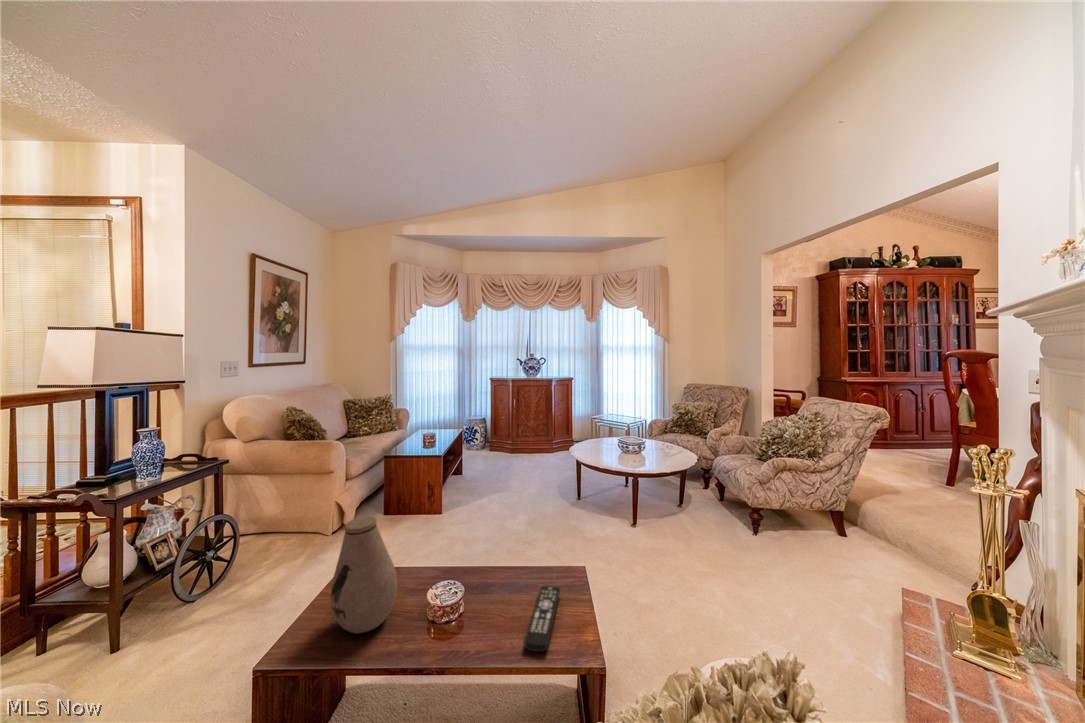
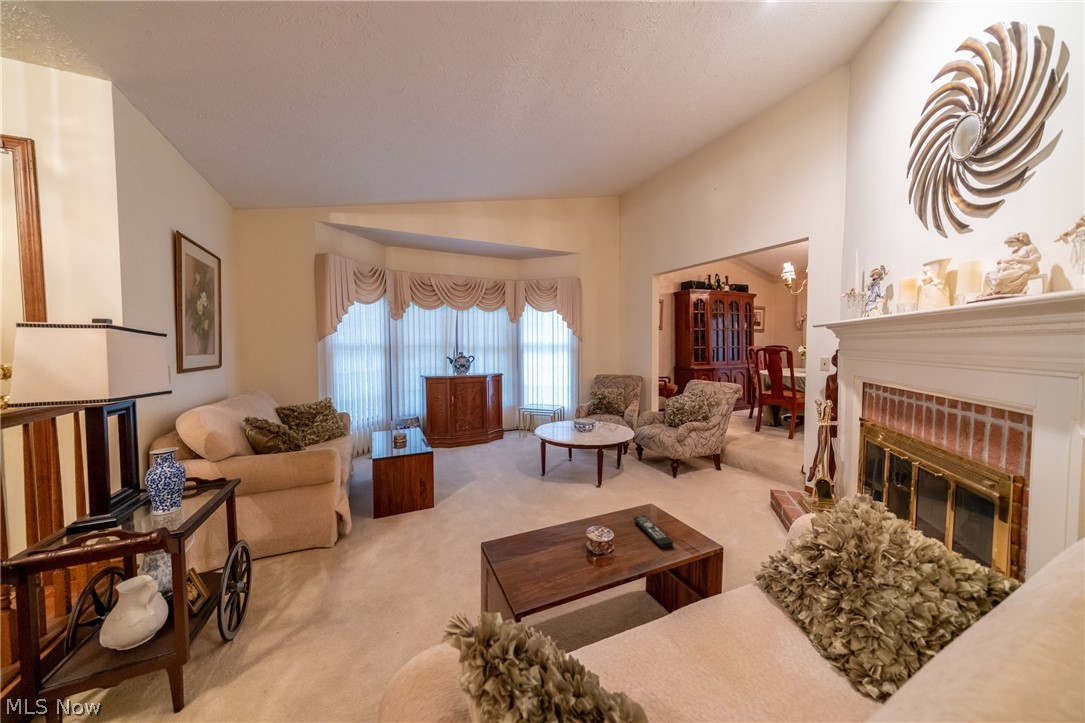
vase: present [331,516,397,634] -> none [521,485,566,570]

